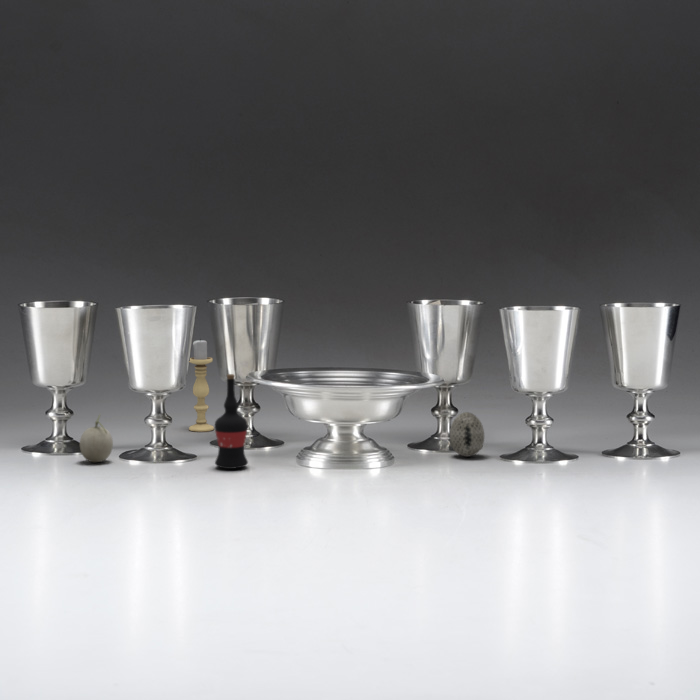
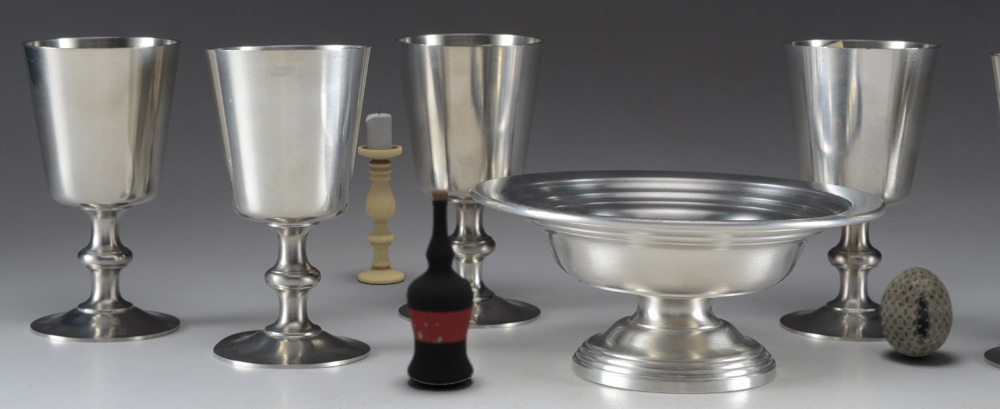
fruit: present [80,415,113,462] -> none [135,262,202,362]

